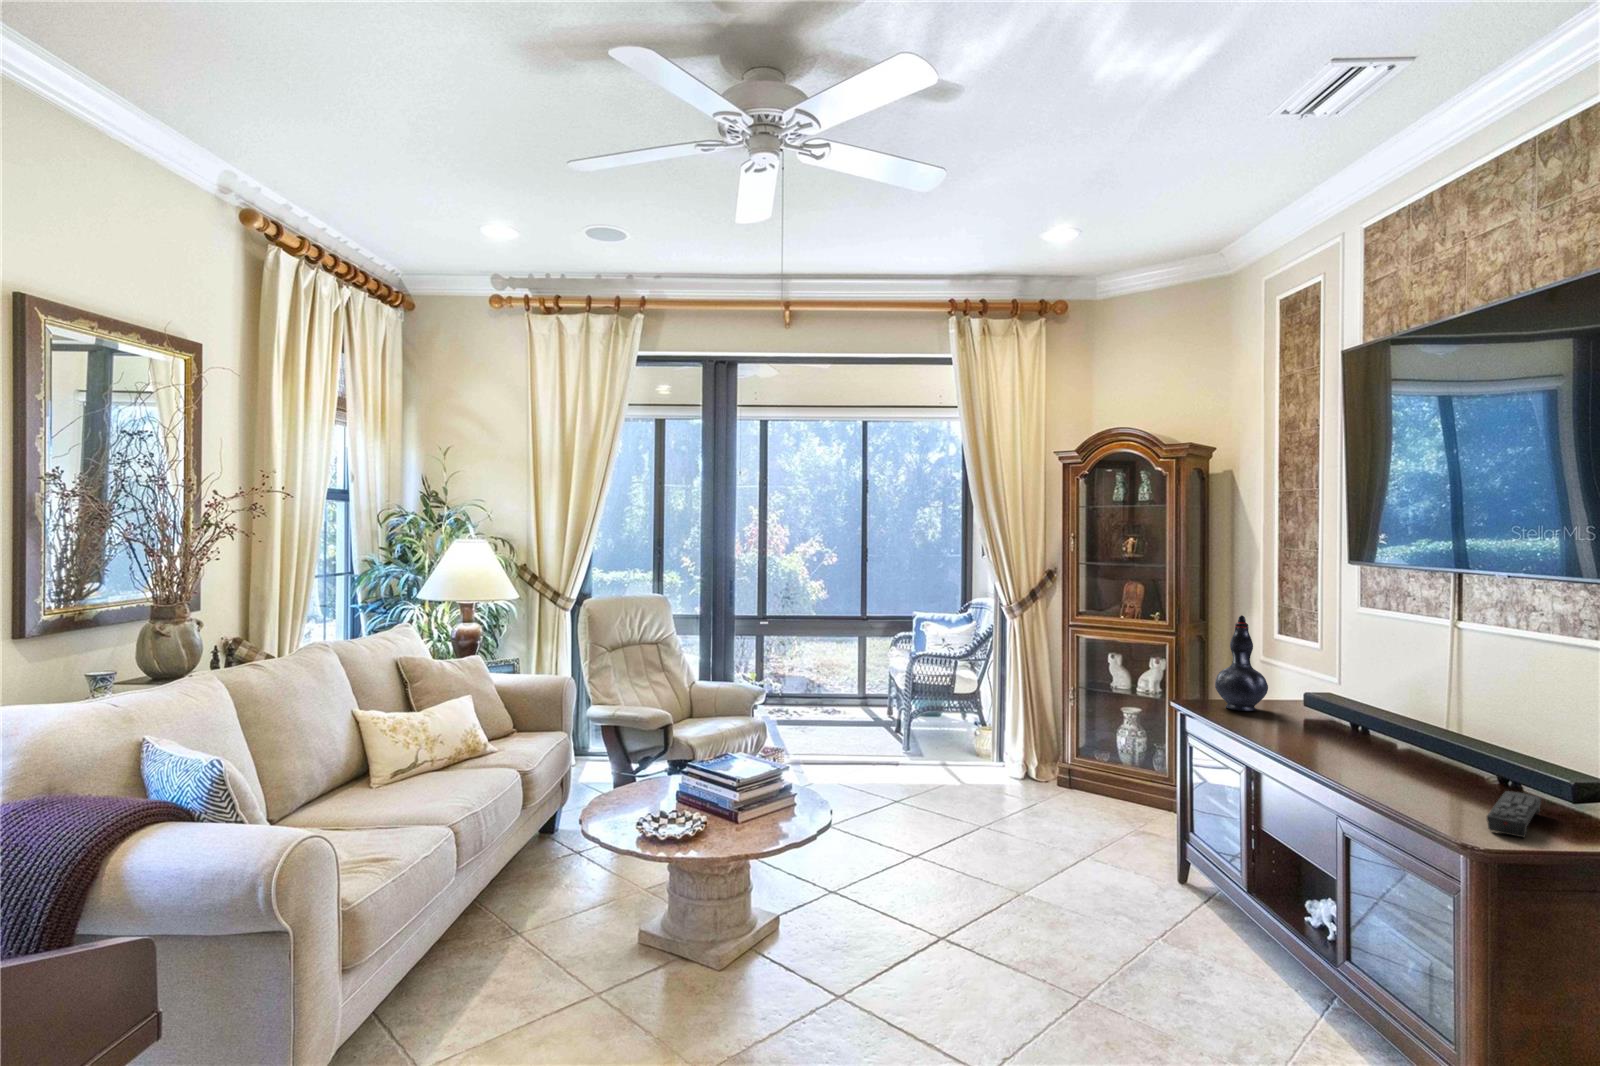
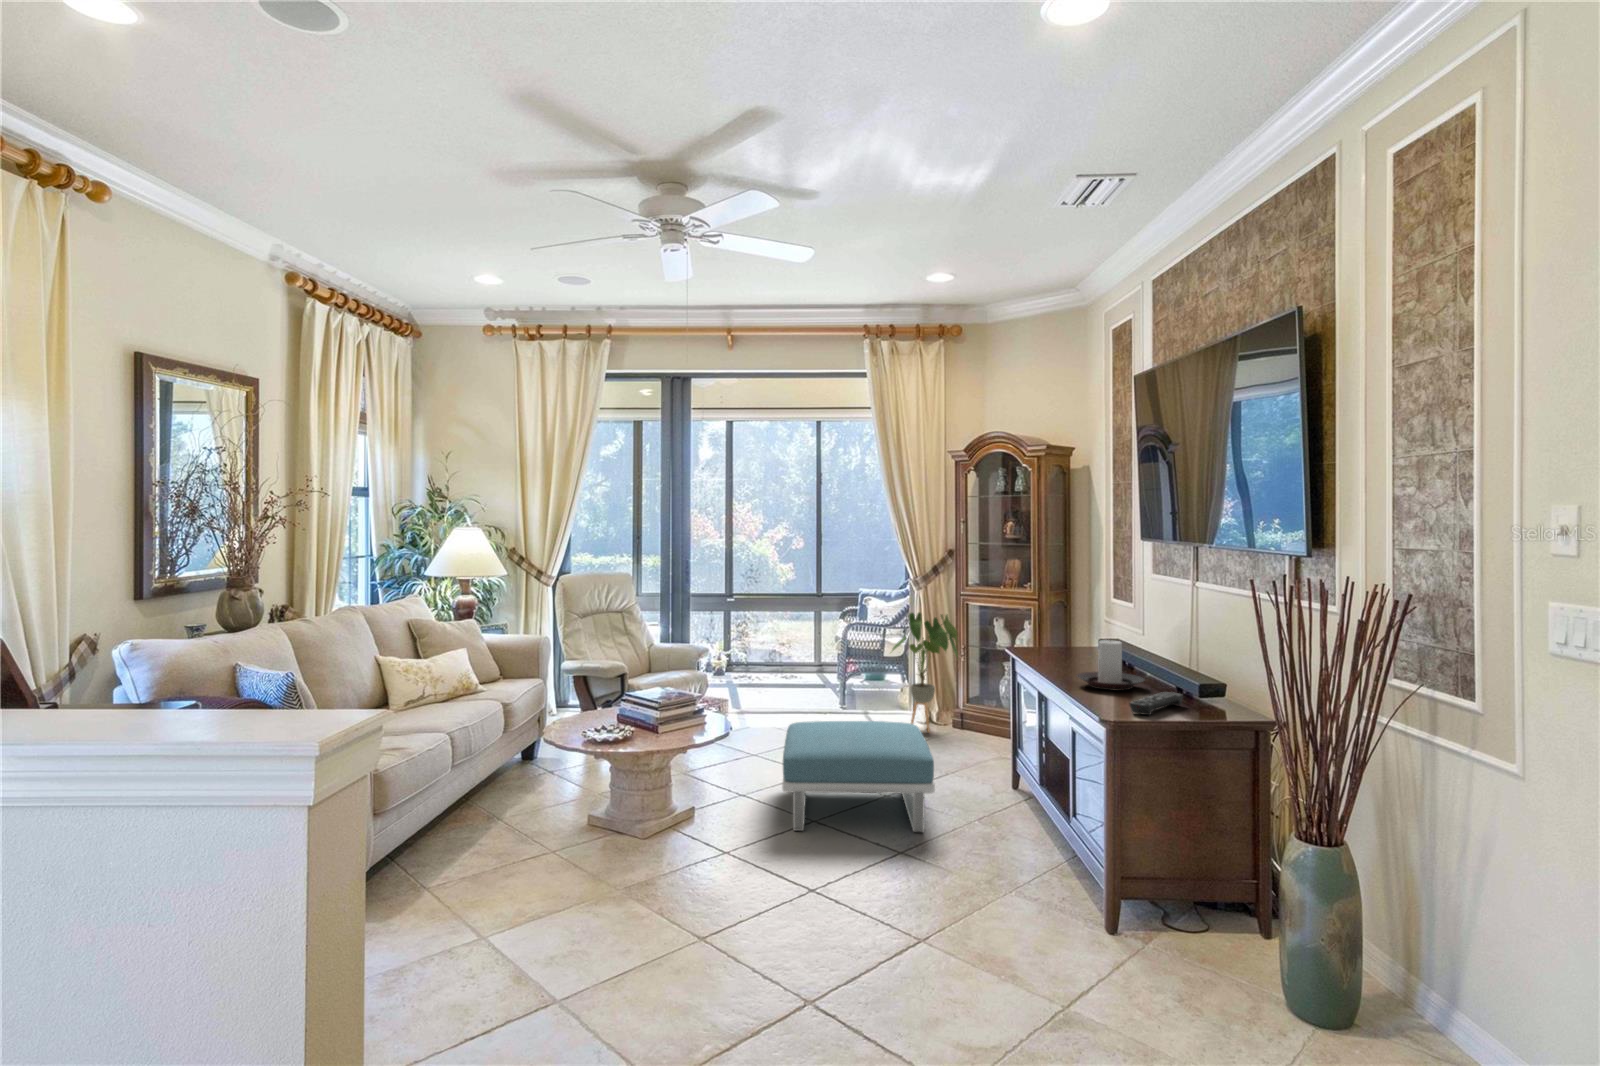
decorative vase: present [1215,615,1268,711] -> none [1040,582,1078,655]
house plant: none [982,645,1069,792] -> present [892,612,958,732]
candle holder: none [1331,705,1442,781] -> present [1077,640,1144,691]
footstool: none [888,794,1115,962] -> present [782,721,935,832]

